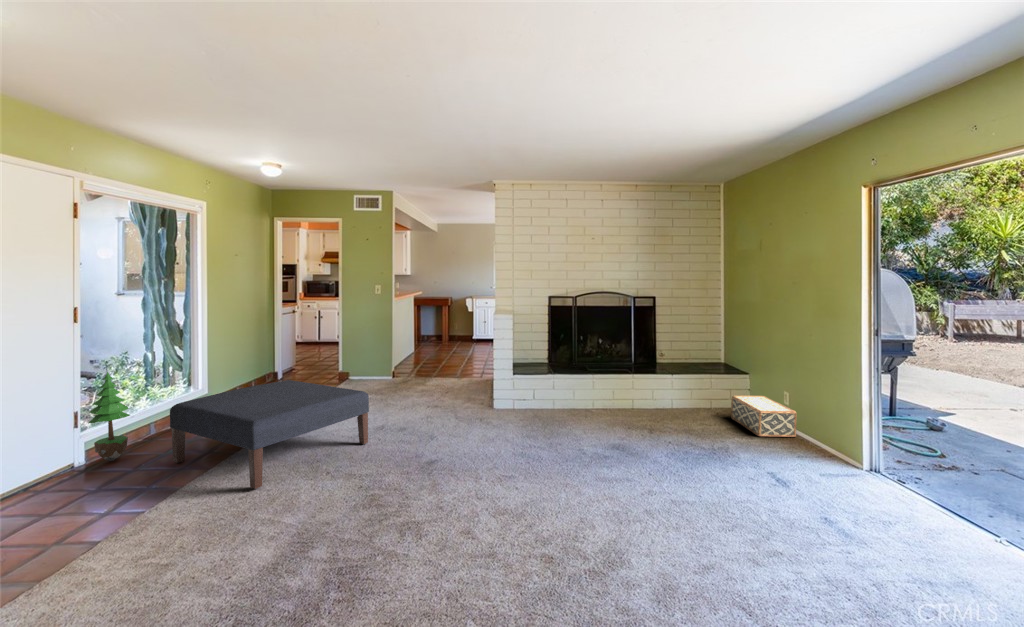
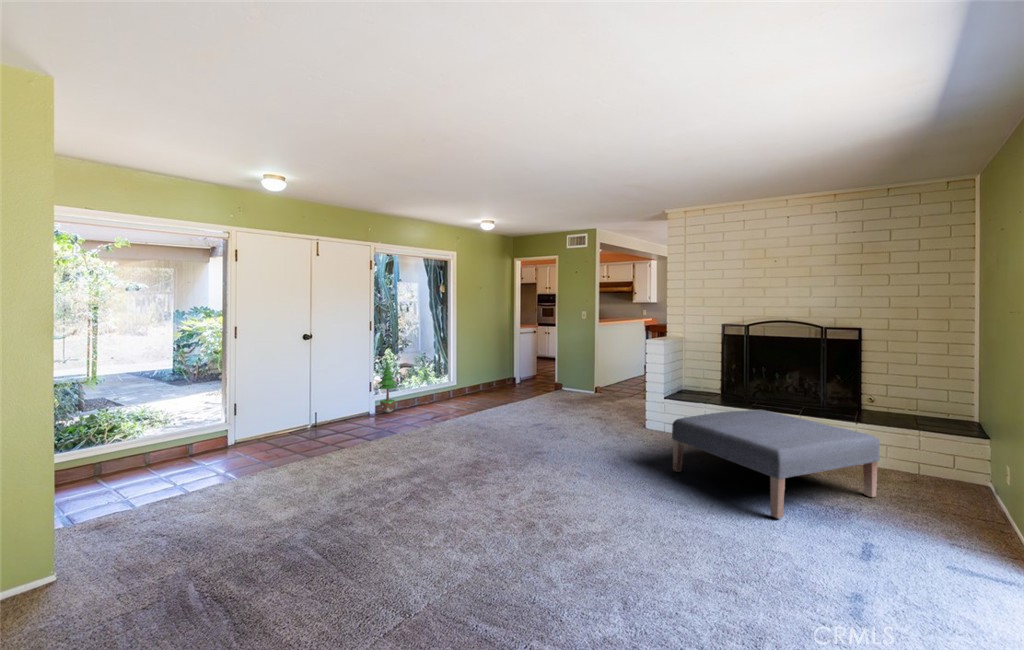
ottoman: present [170,380,369,489] -> present [672,410,880,518]
woven basket: present [731,396,797,437] -> none [916,459,986,526]

